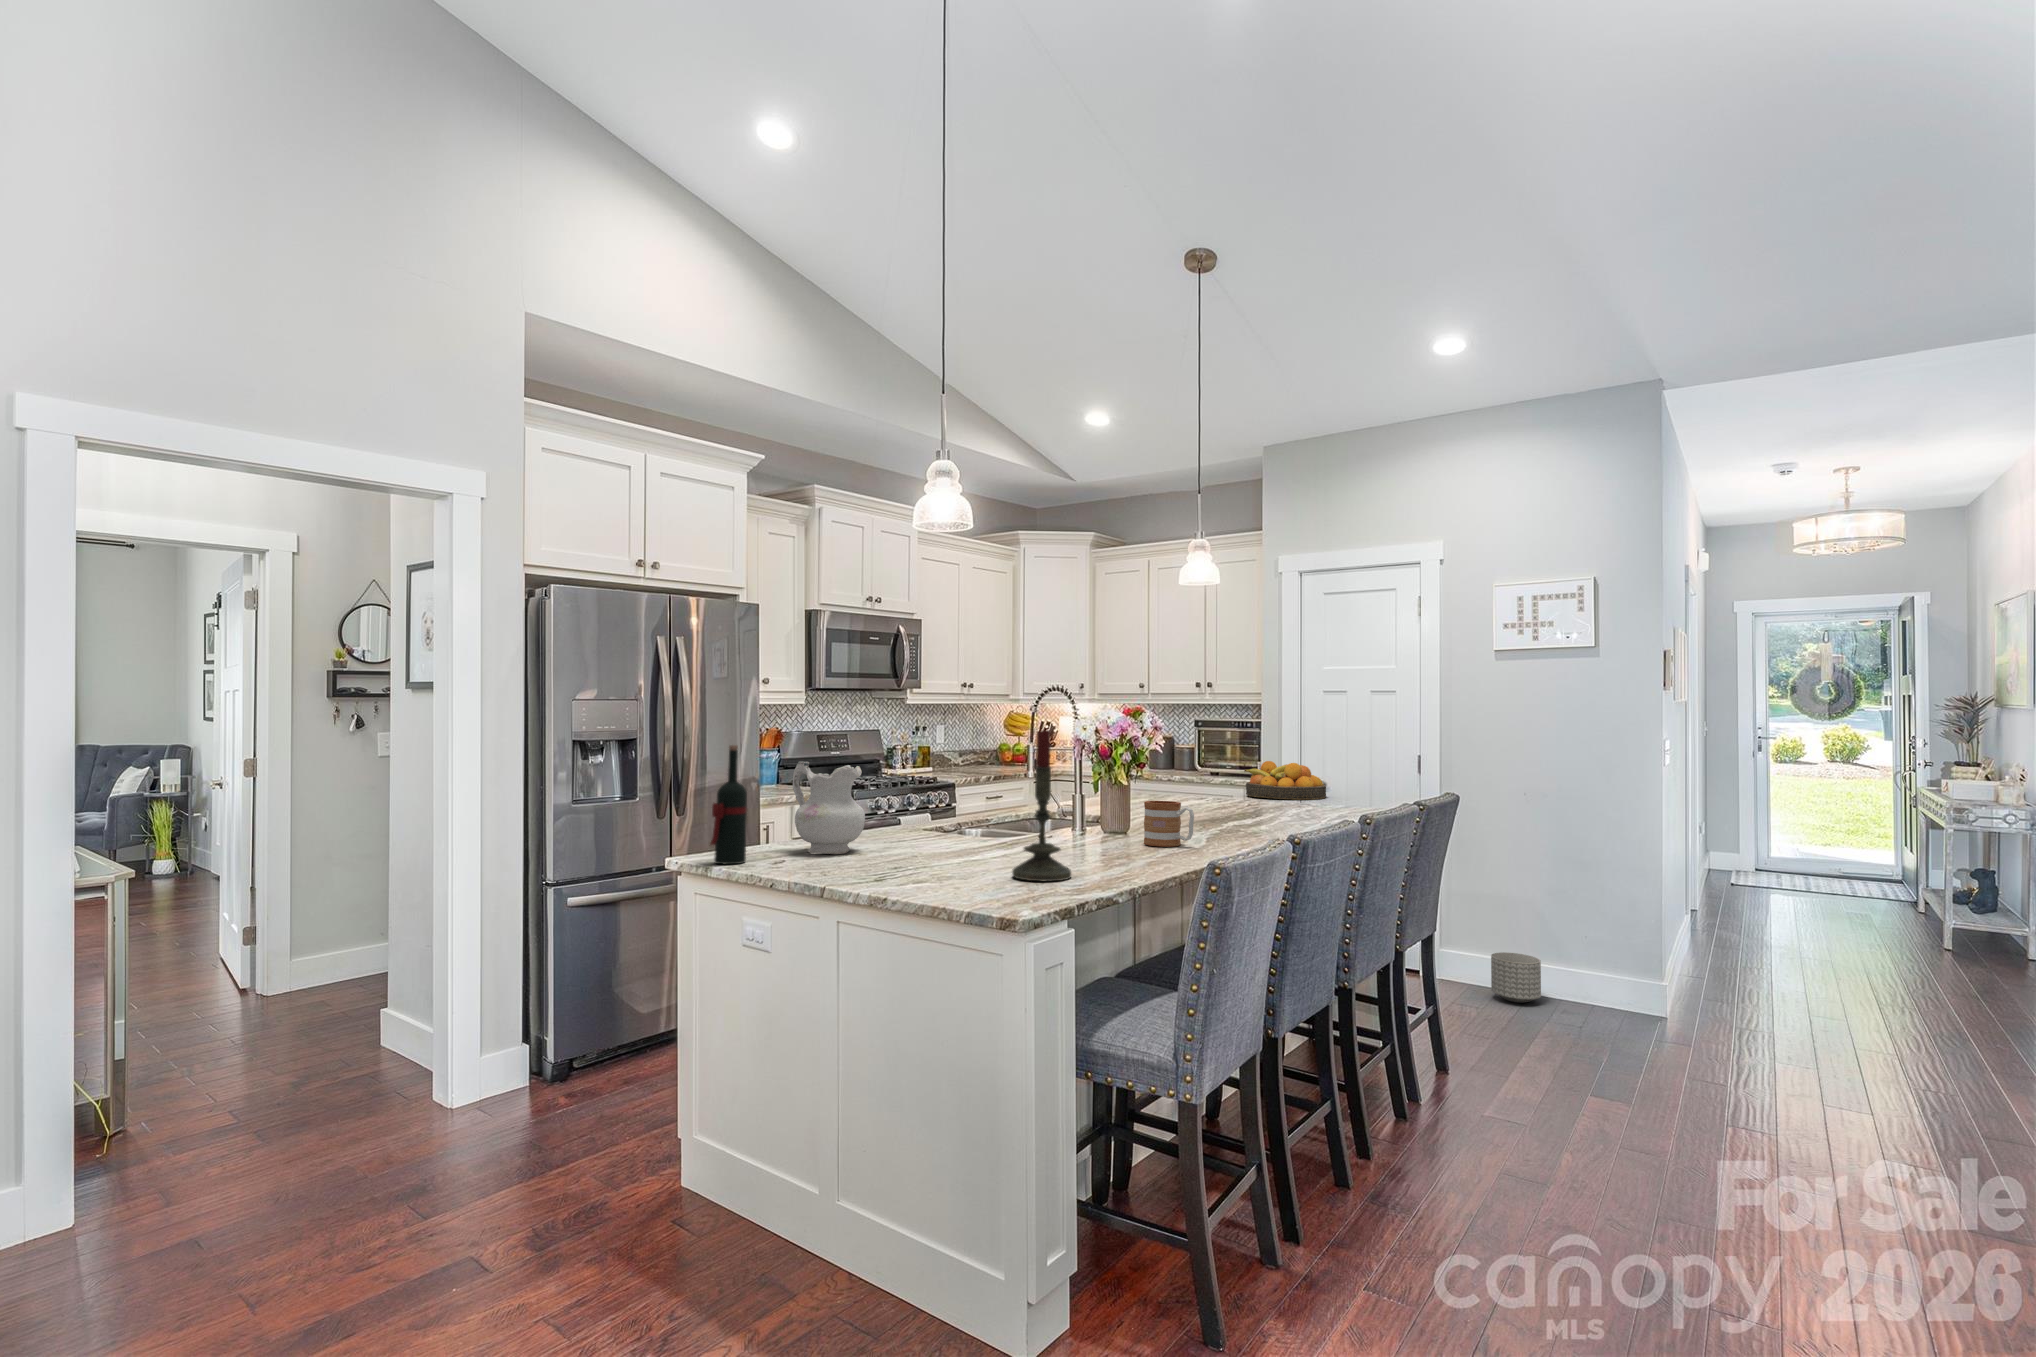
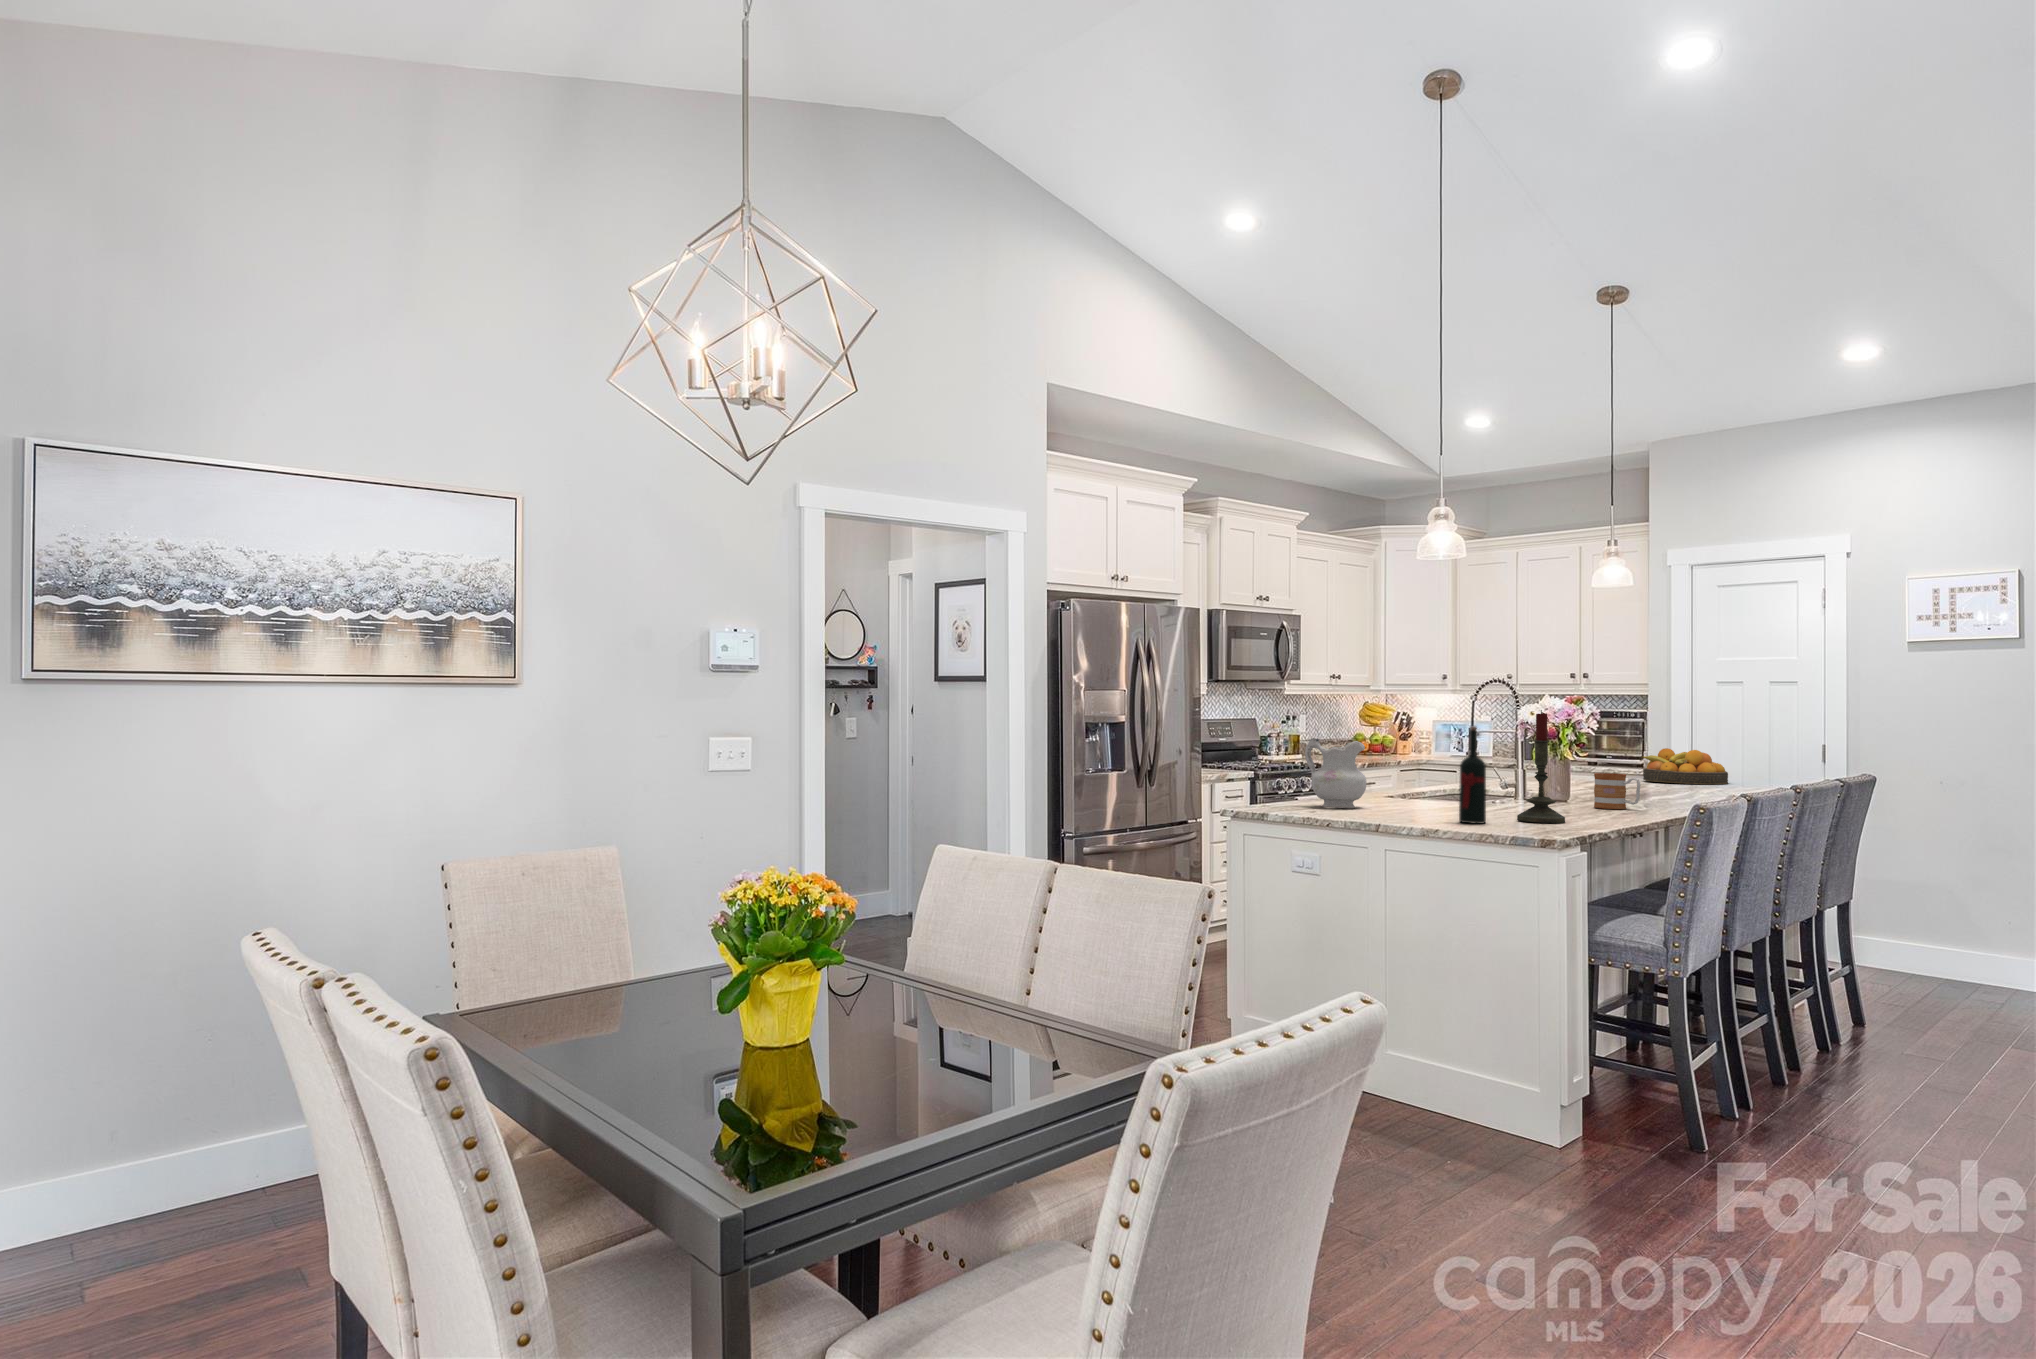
wine bottle: present [711,745,747,864] -> present [1459,726,1486,824]
planter: present [1491,952,1541,1003] -> none [1904,937,1959,984]

